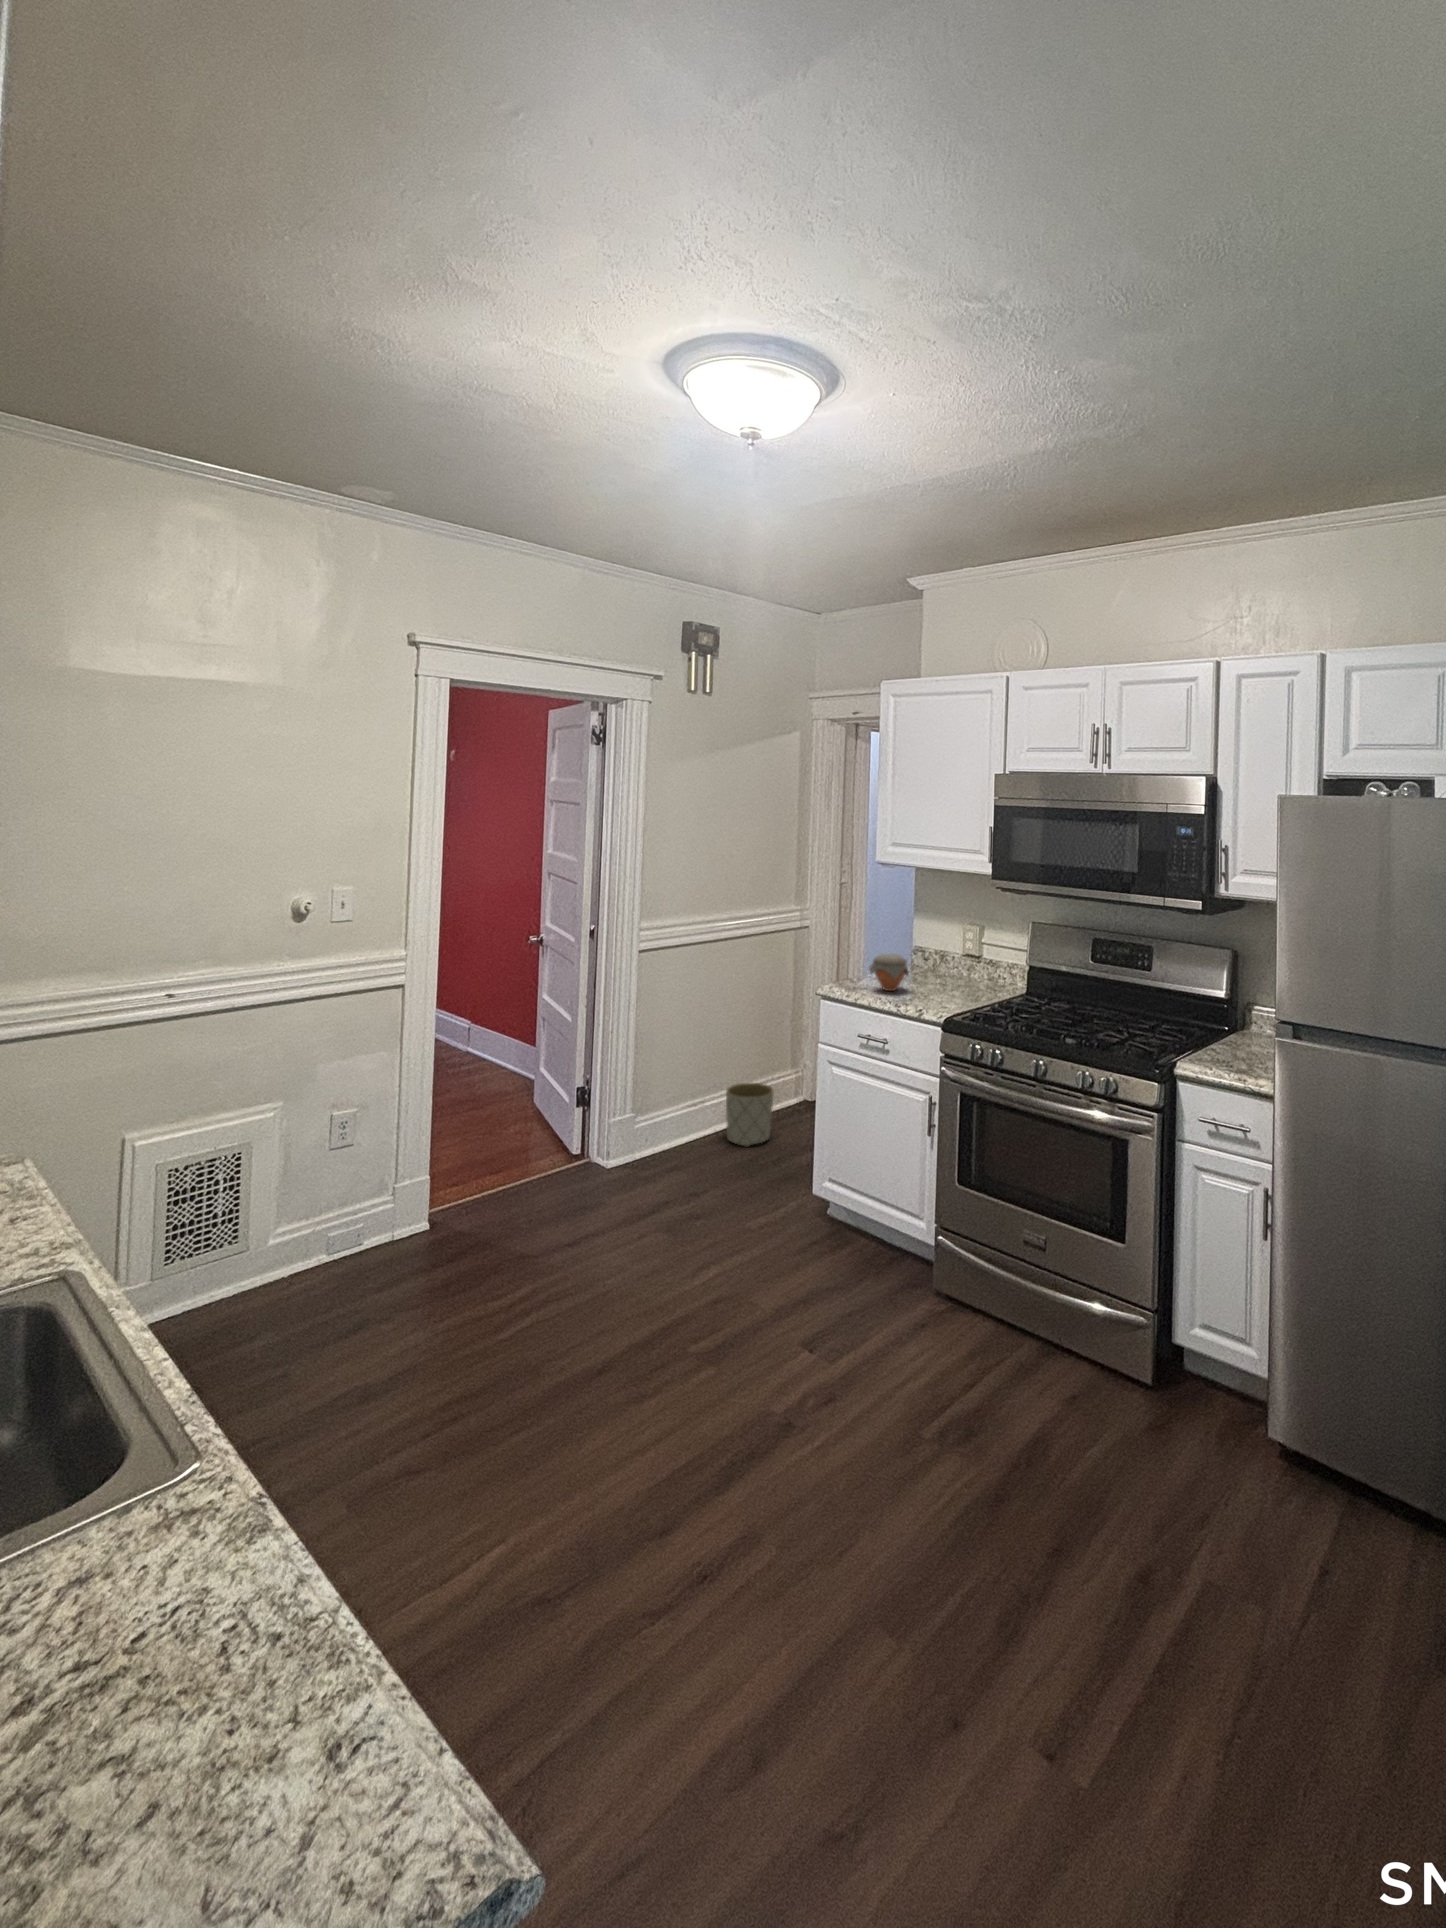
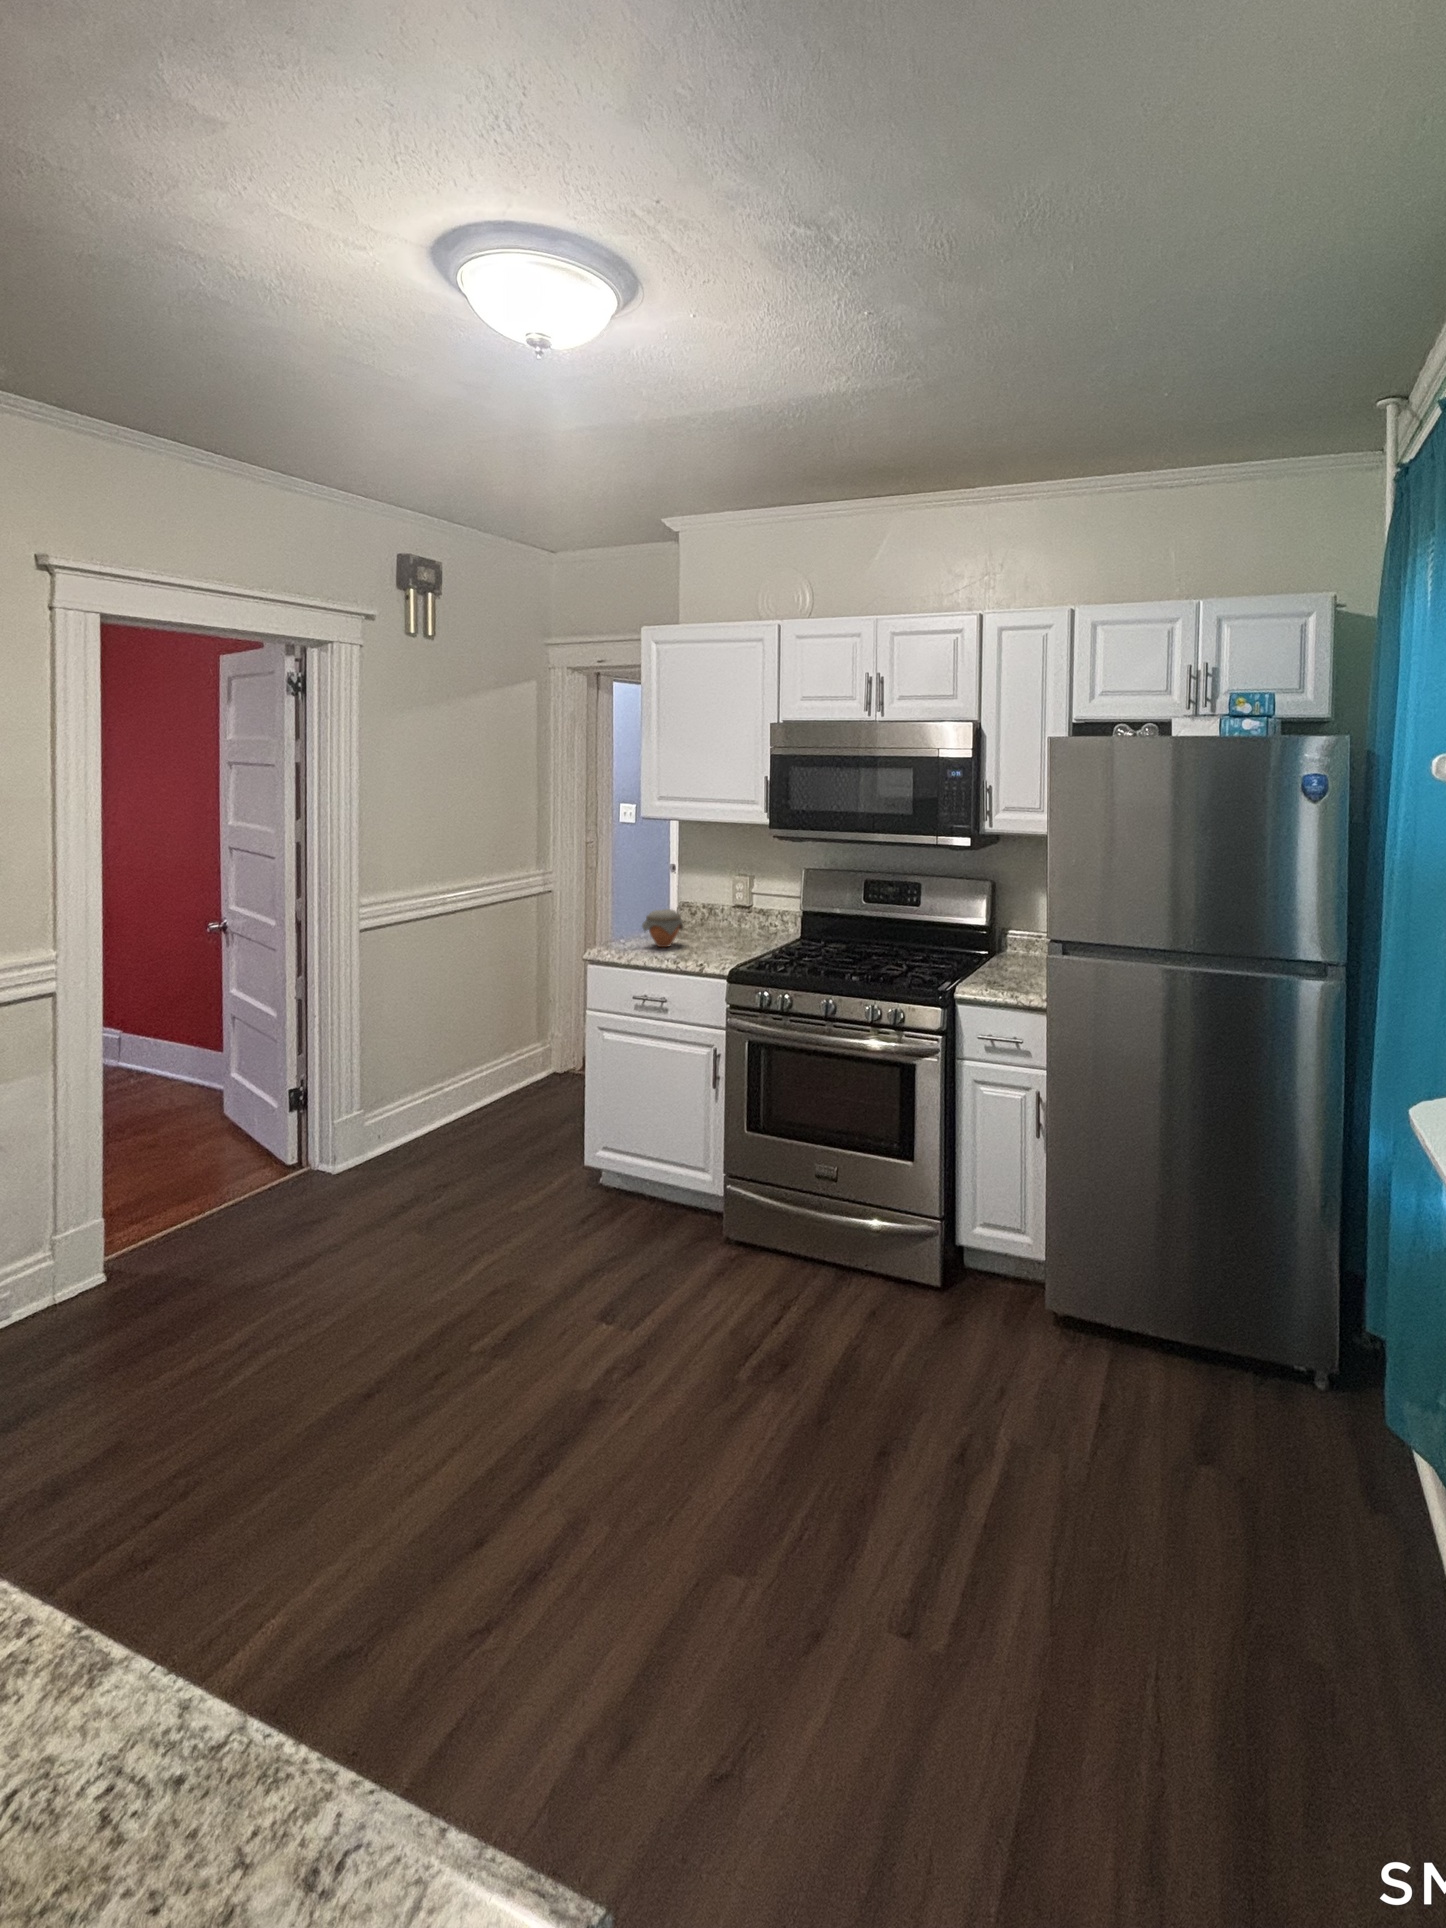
planter: present [726,1083,774,1147] -> none [474,1058,528,1126]

